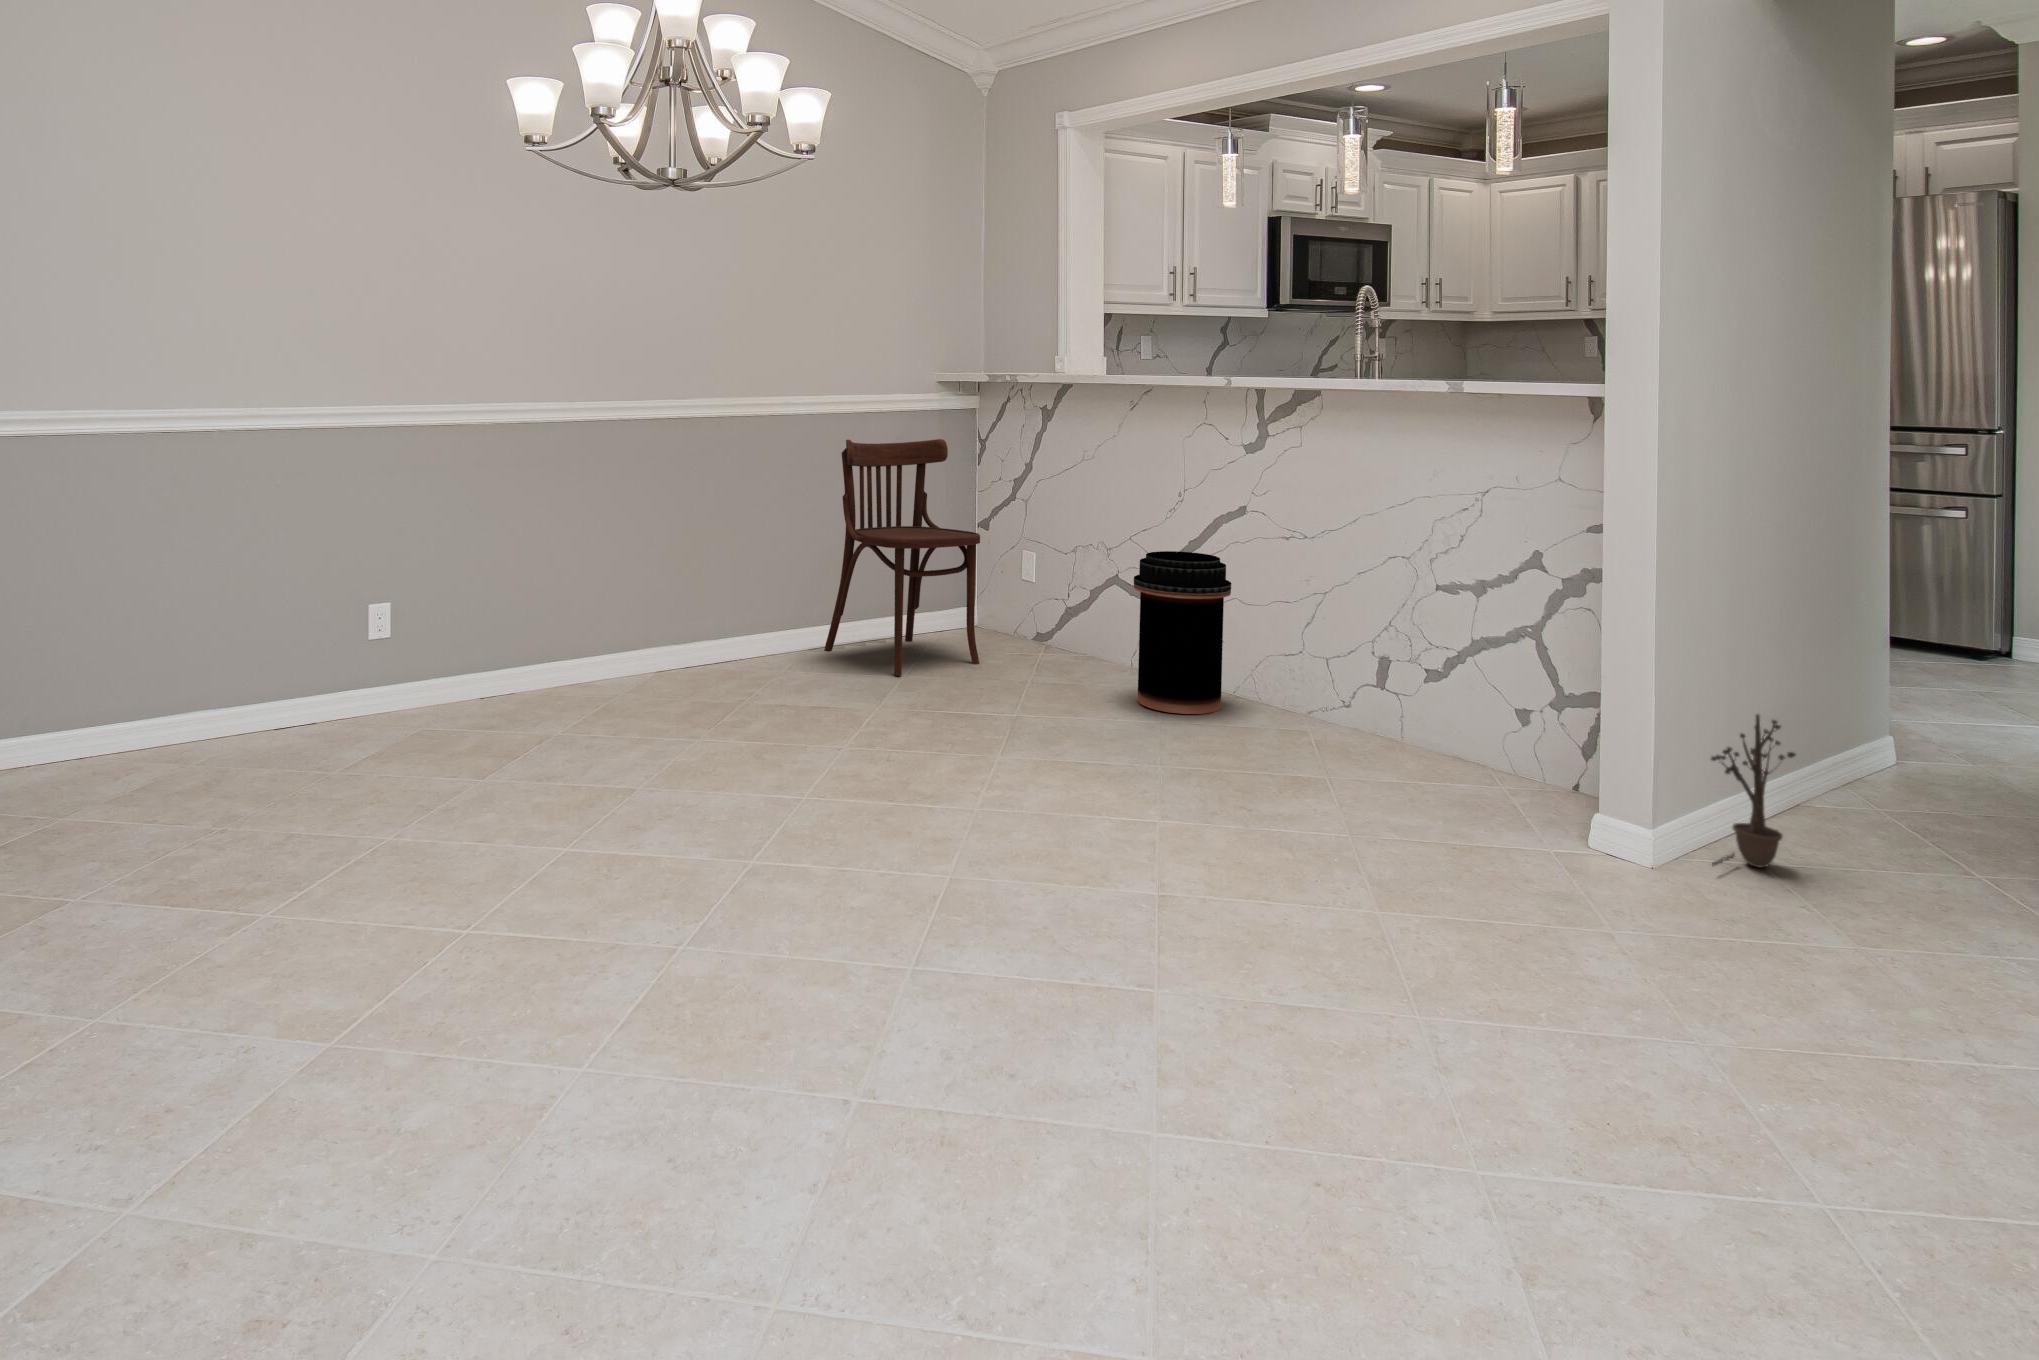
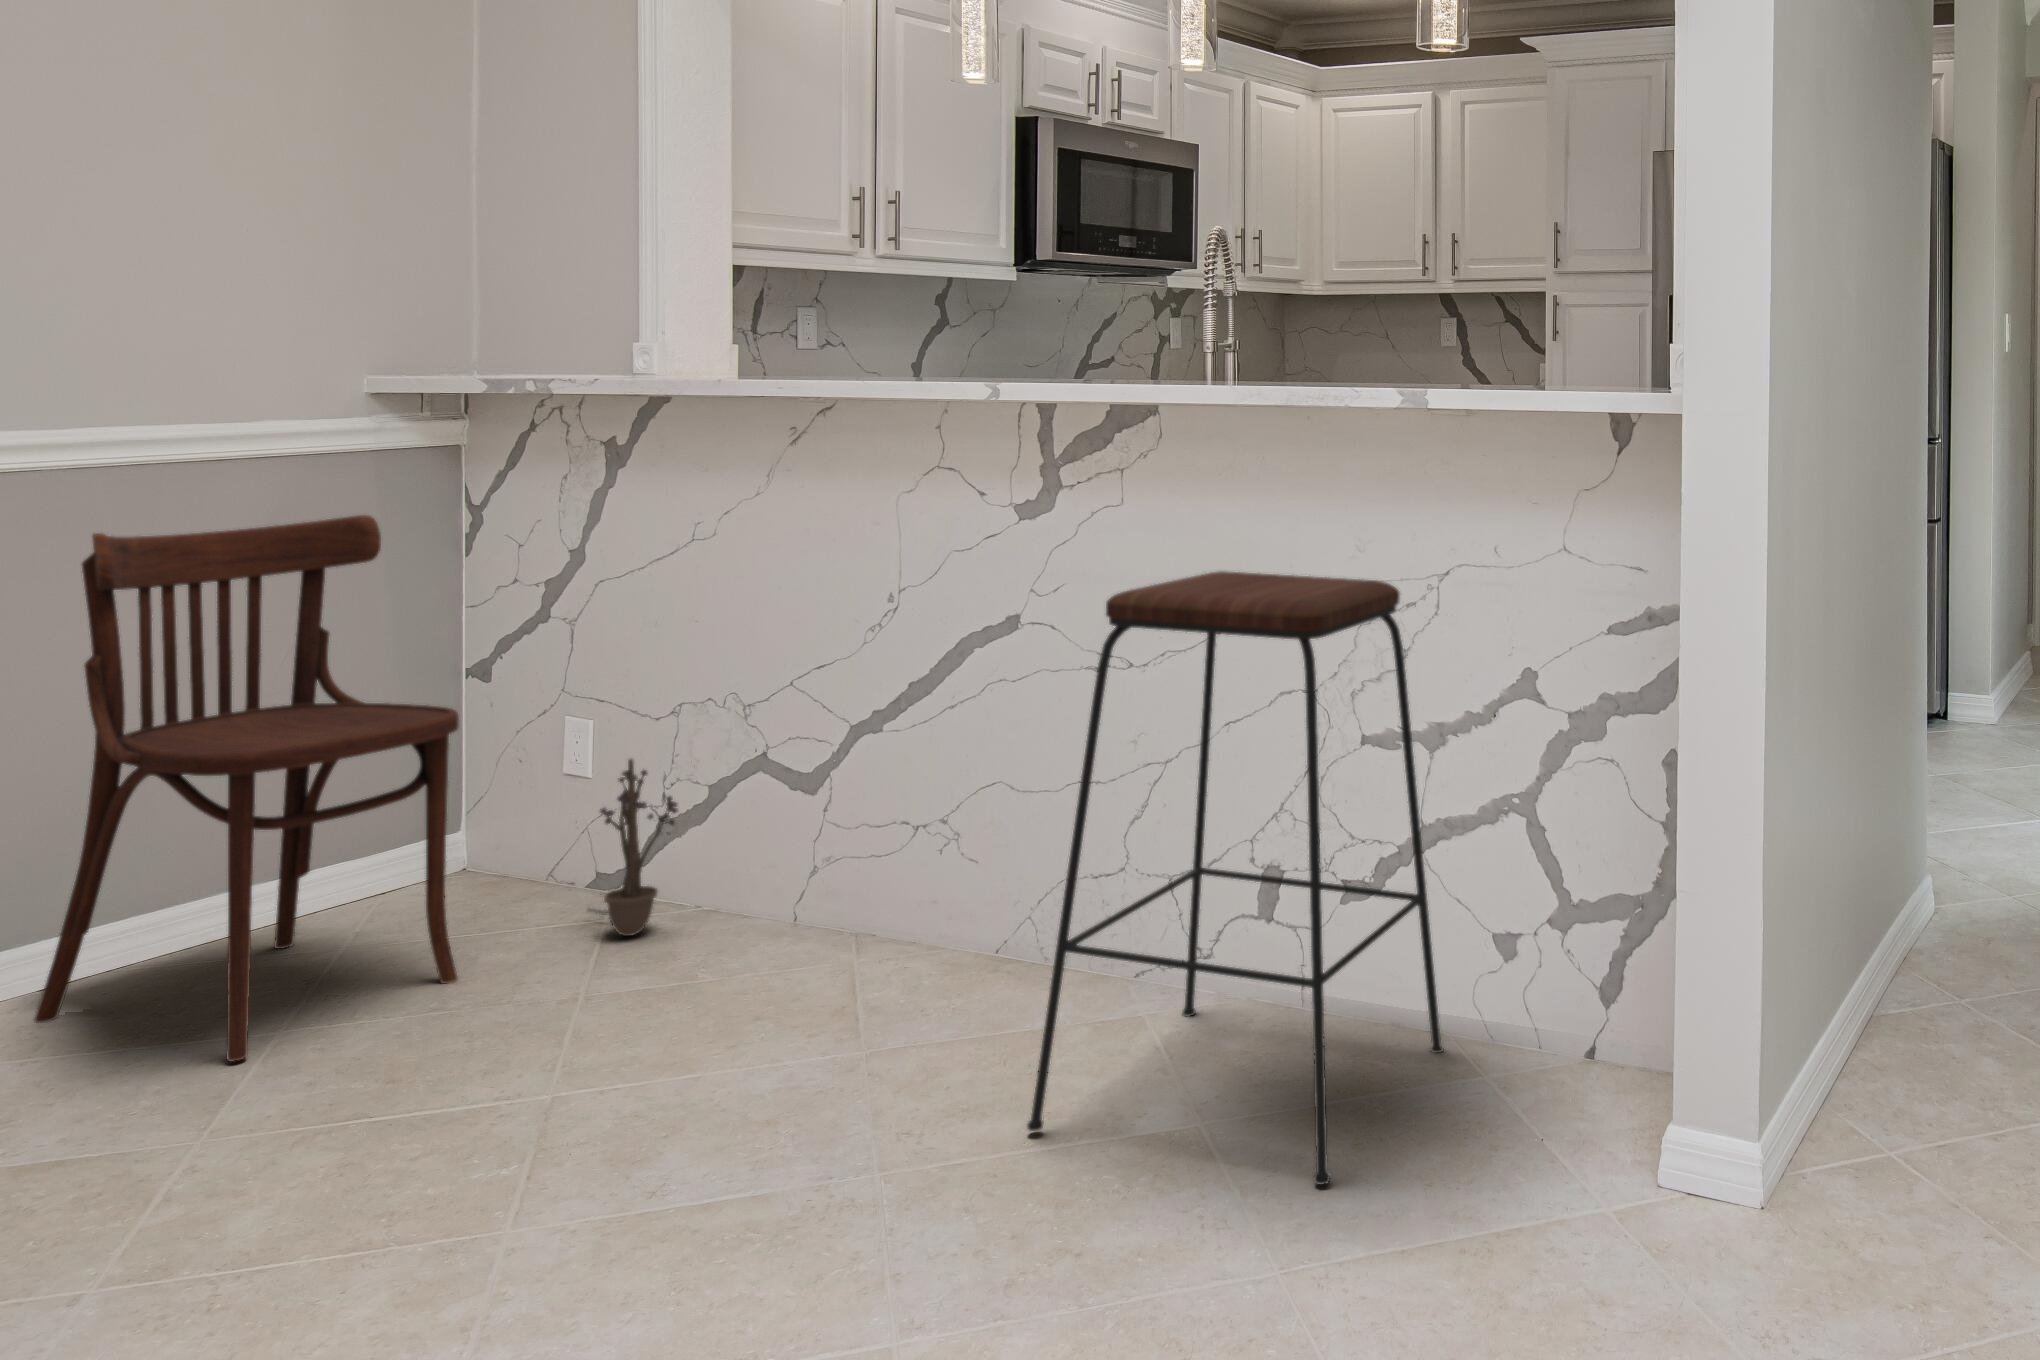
bar stool: none [1234,483,1483,806] -> present [1027,571,1443,1184]
trash can: present [1134,551,1231,714] -> none [806,709,998,1030]
decorative plant: present [1711,714,1796,868] -> present [588,759,678,936]

